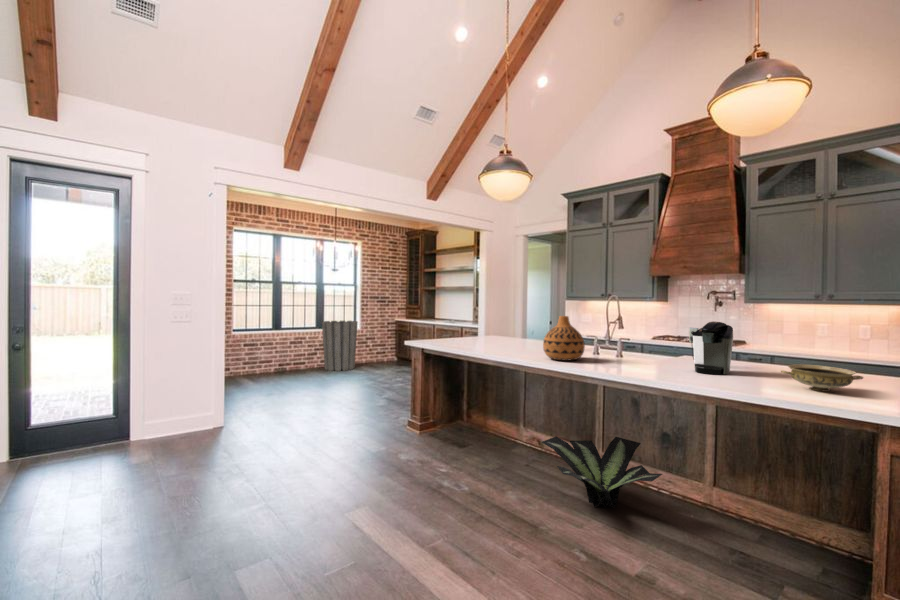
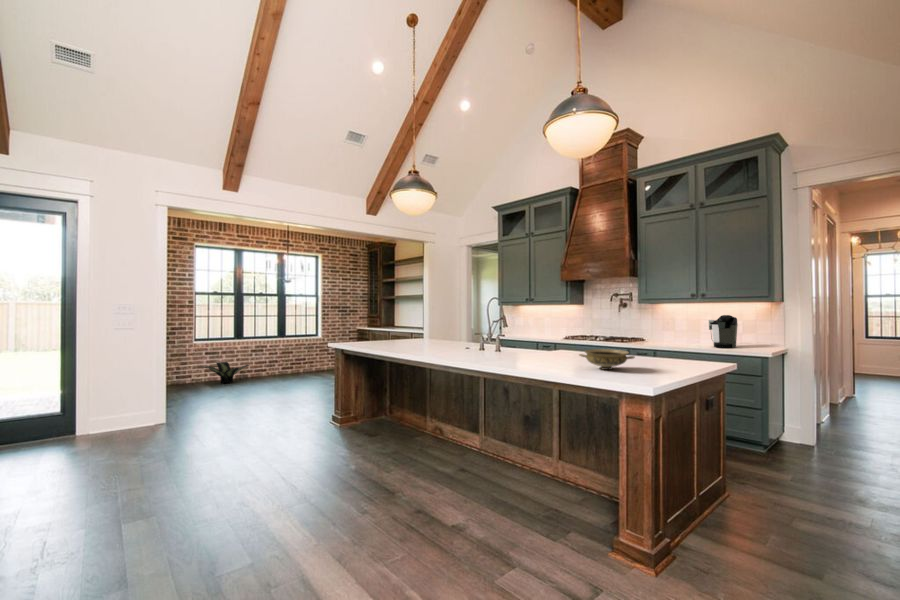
vase: present [543,316,585,360] -> none [426,316,461,354]
trash can: present [322,321,358,371] -> none [281,330,316,377]
coffee maker: present [689,321,733,375] -> present [709,315,738,348]
potted plant: present [542,437,662,508] -> present [205,362,249,384]

